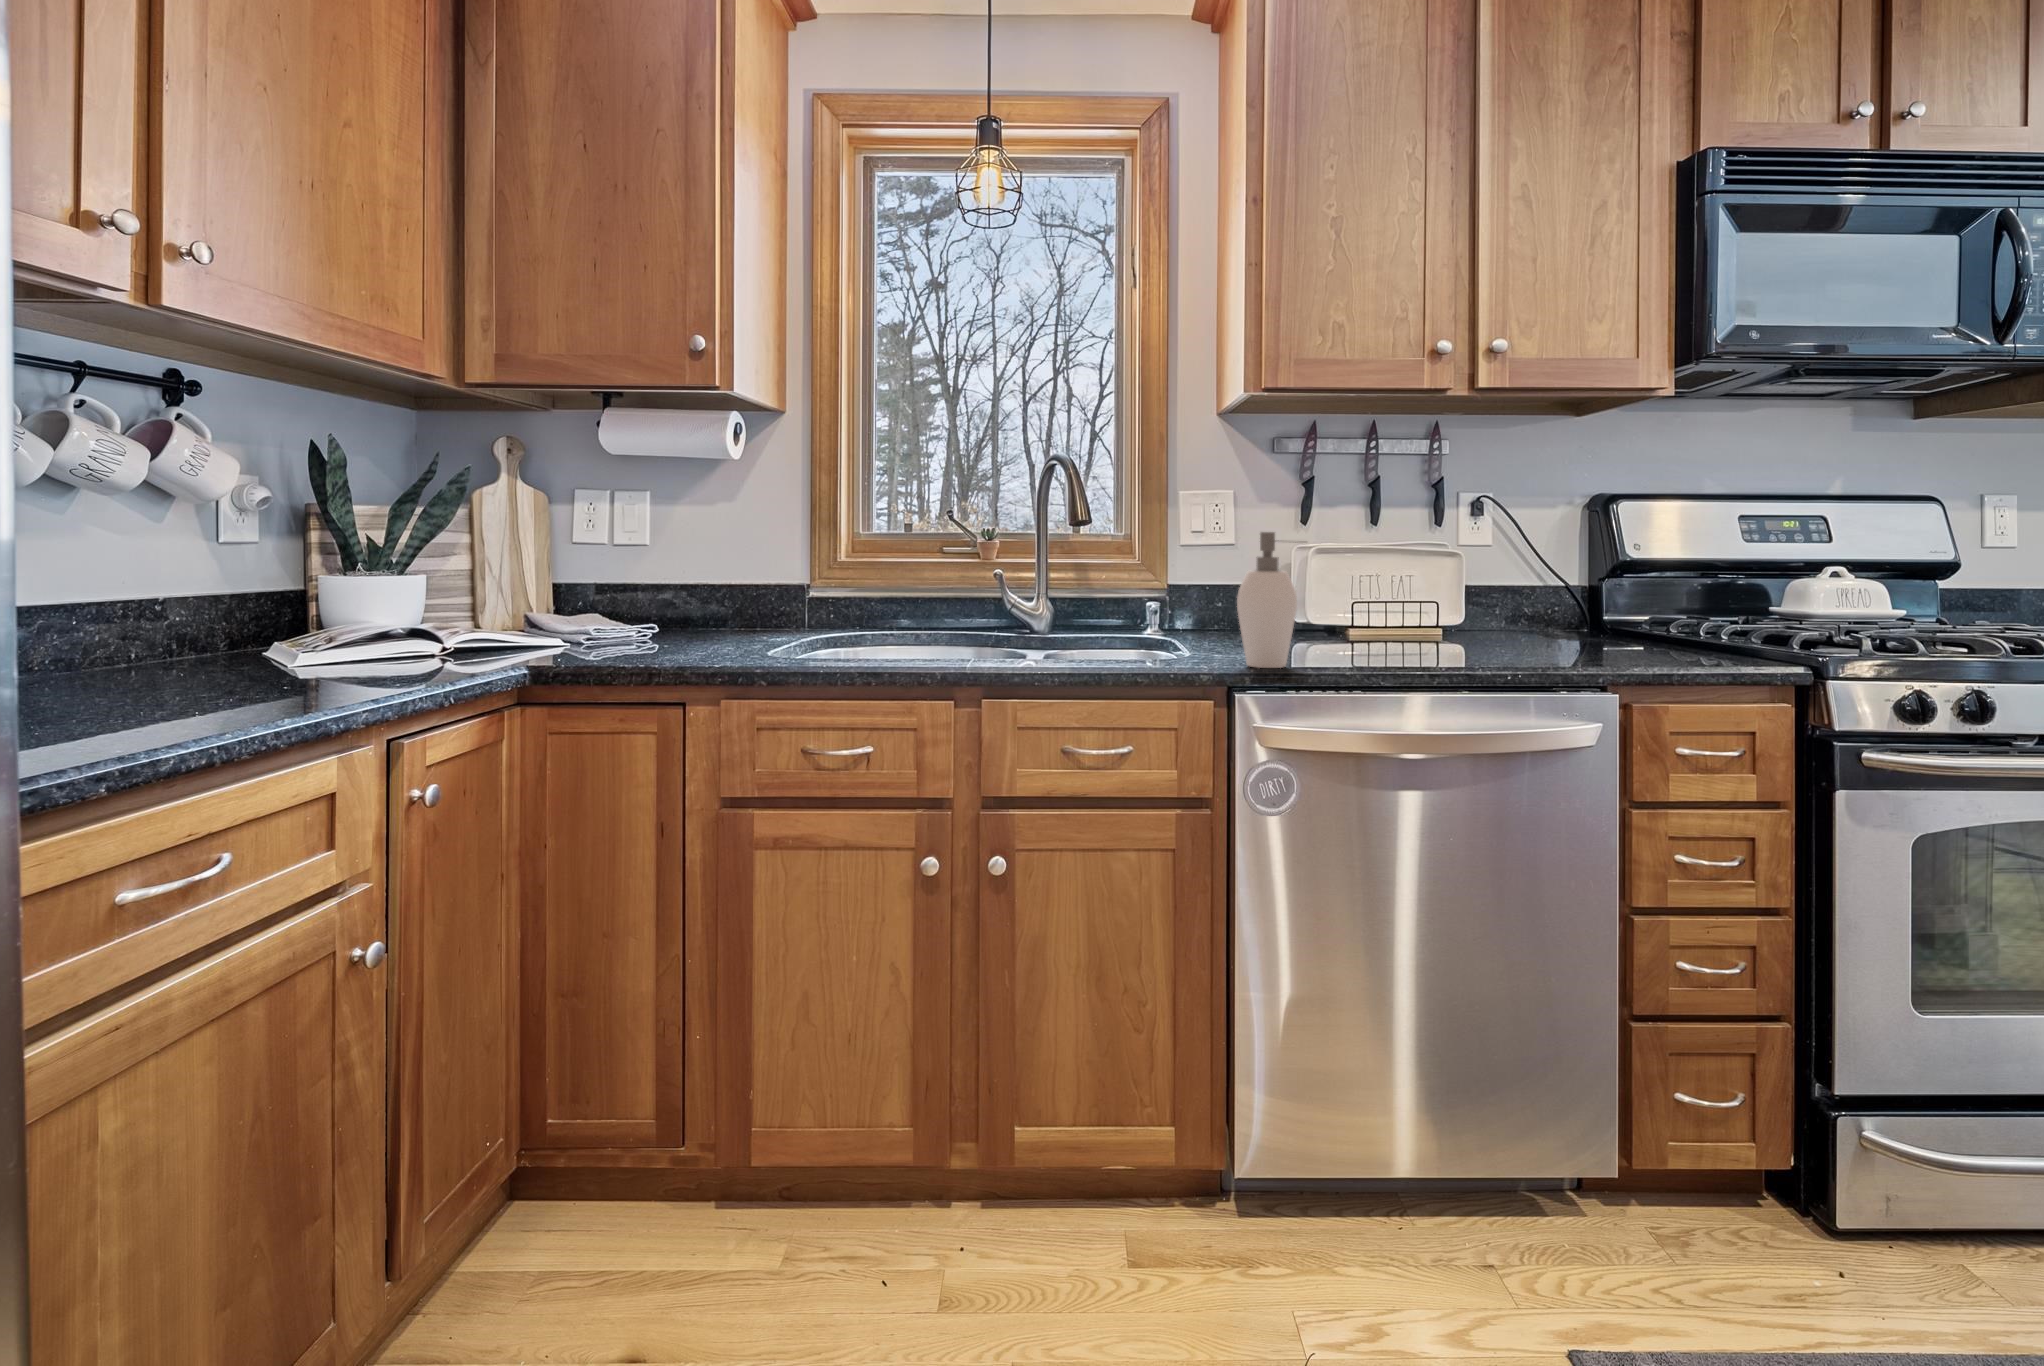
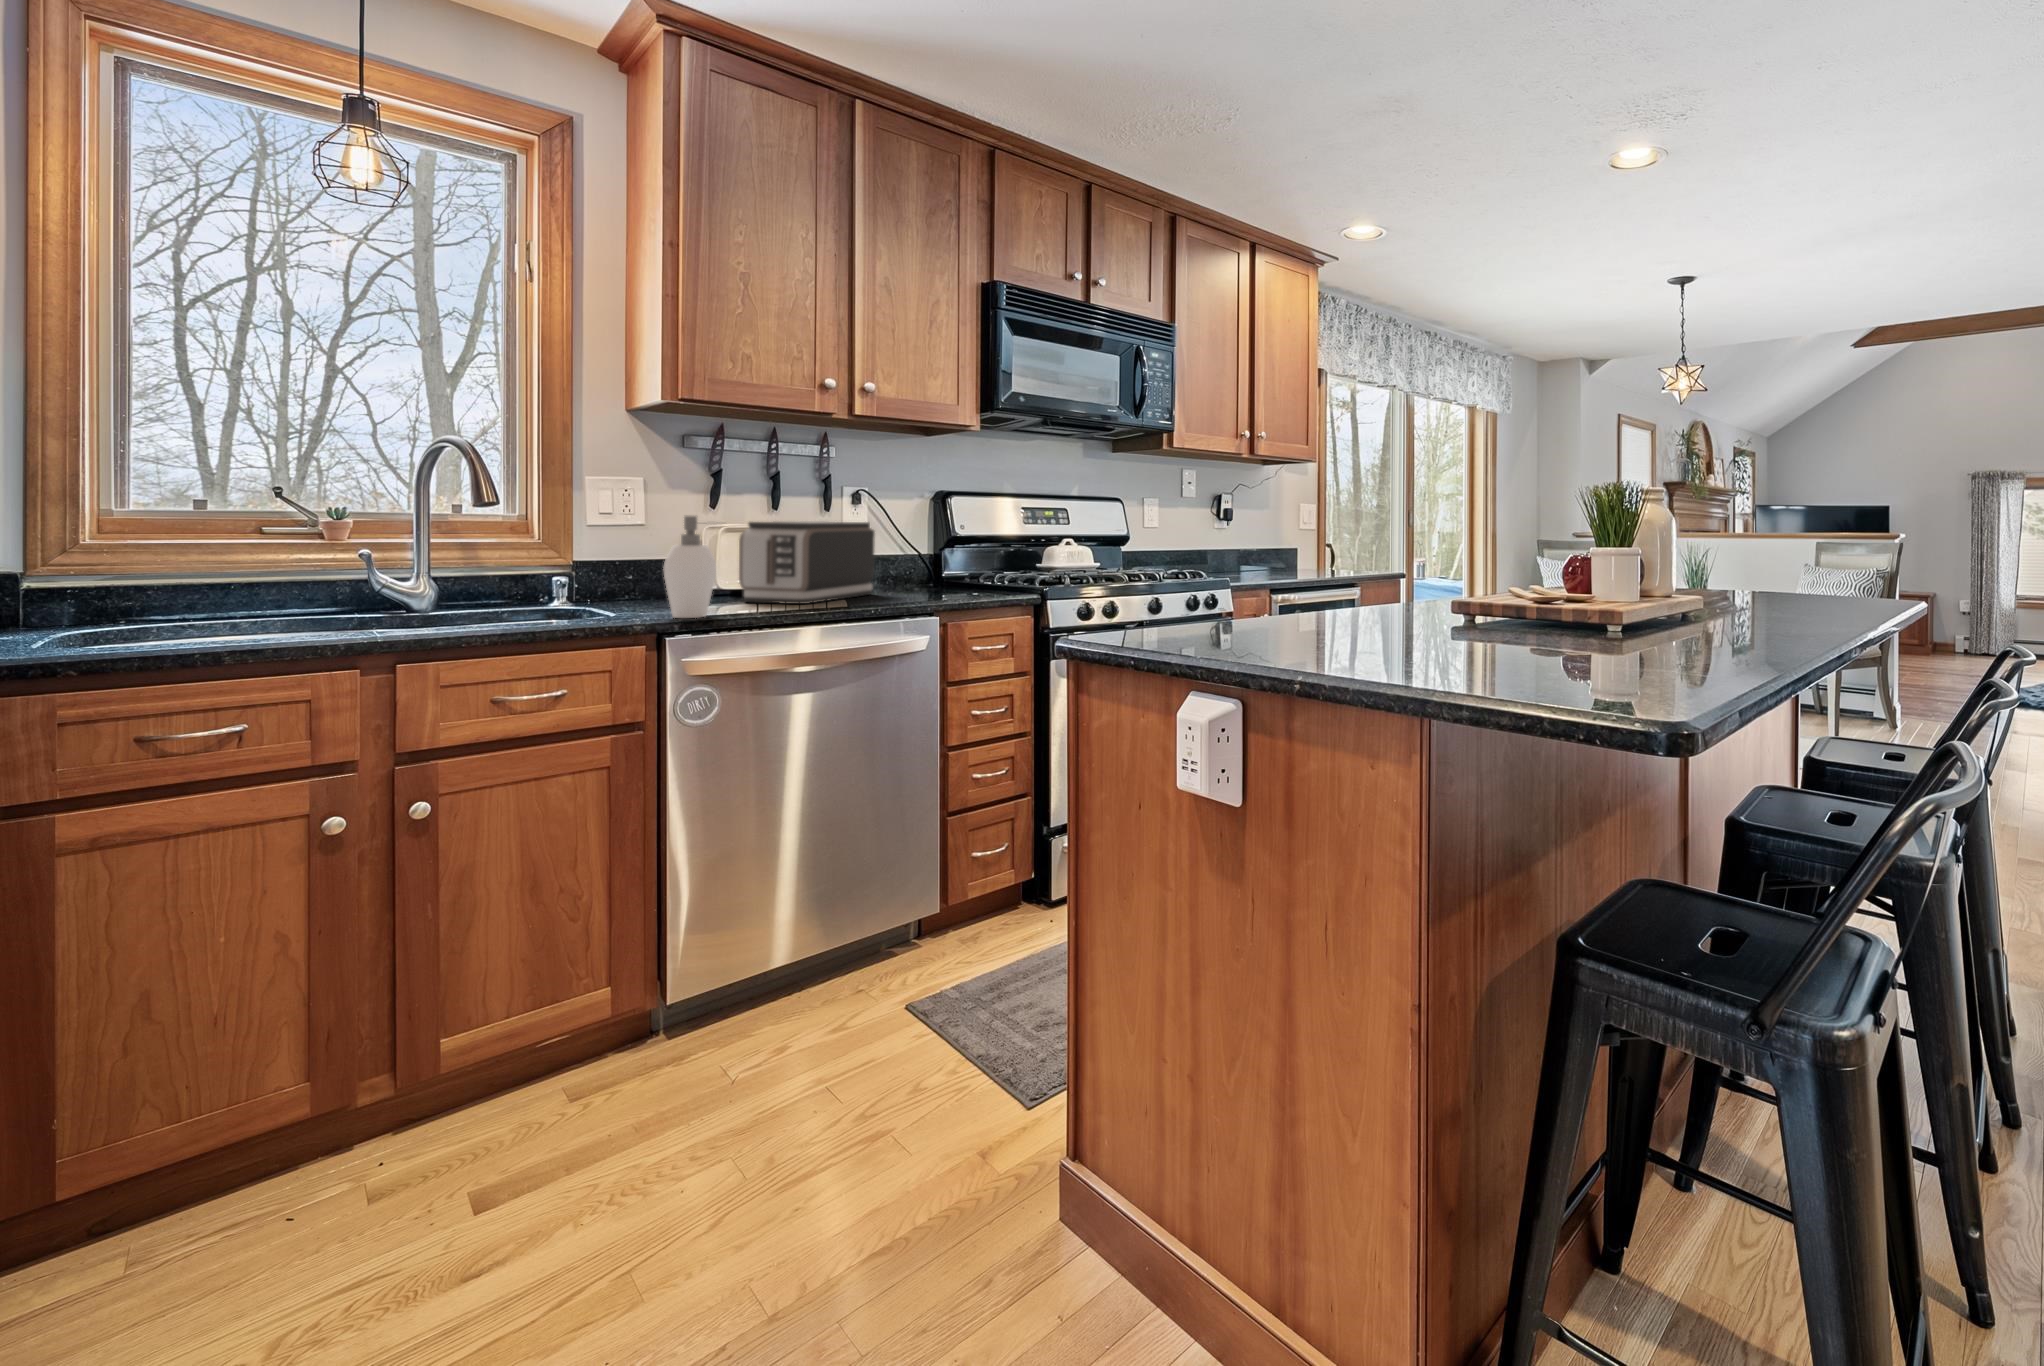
toaster: none [1330,540,1510,657] -> present [739,521,875,604]

